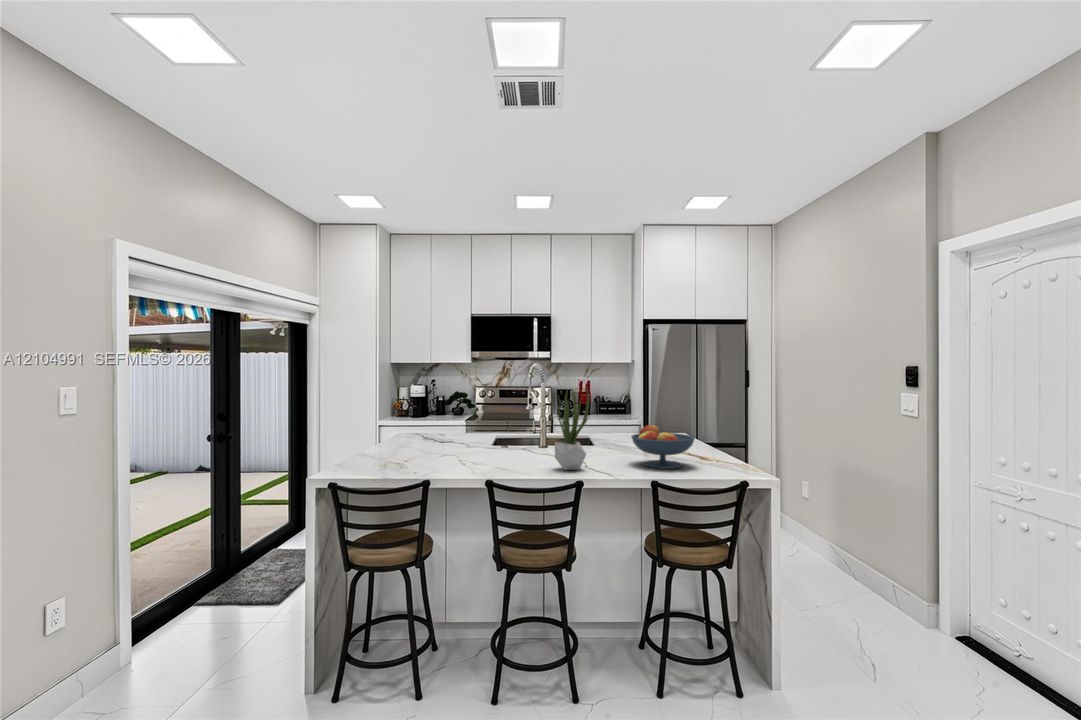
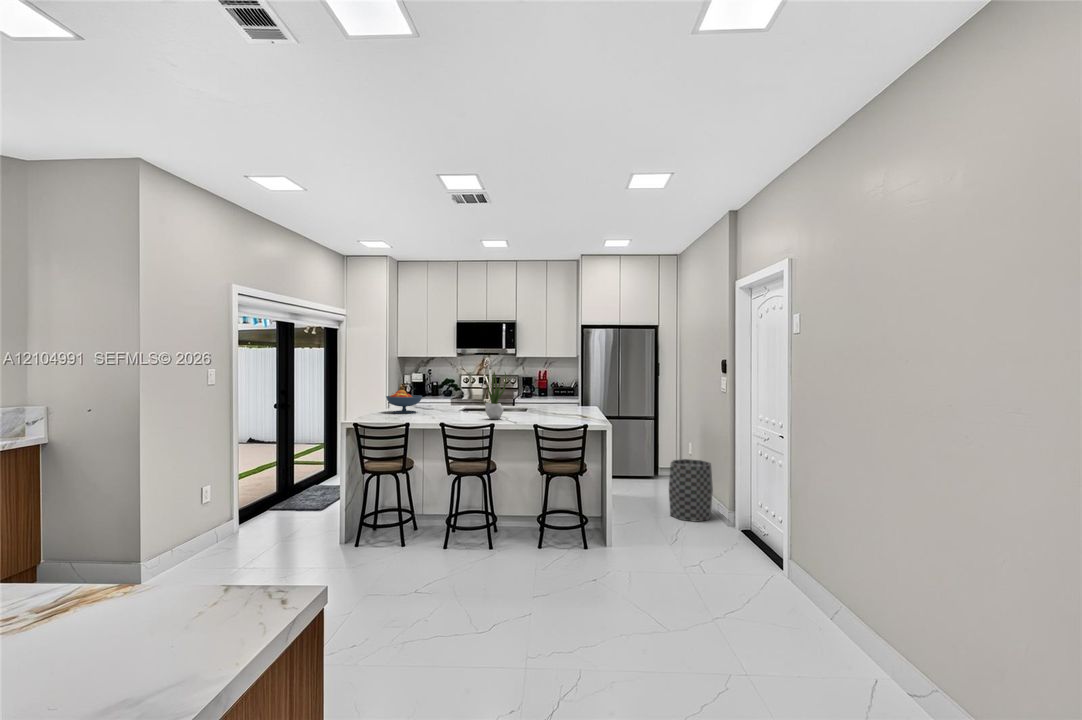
fruit bowl: present [631,425,695,469] -> present [386,390,422,413]
trash can: none [814,515,889,618] -> present [669,459,713,522]

